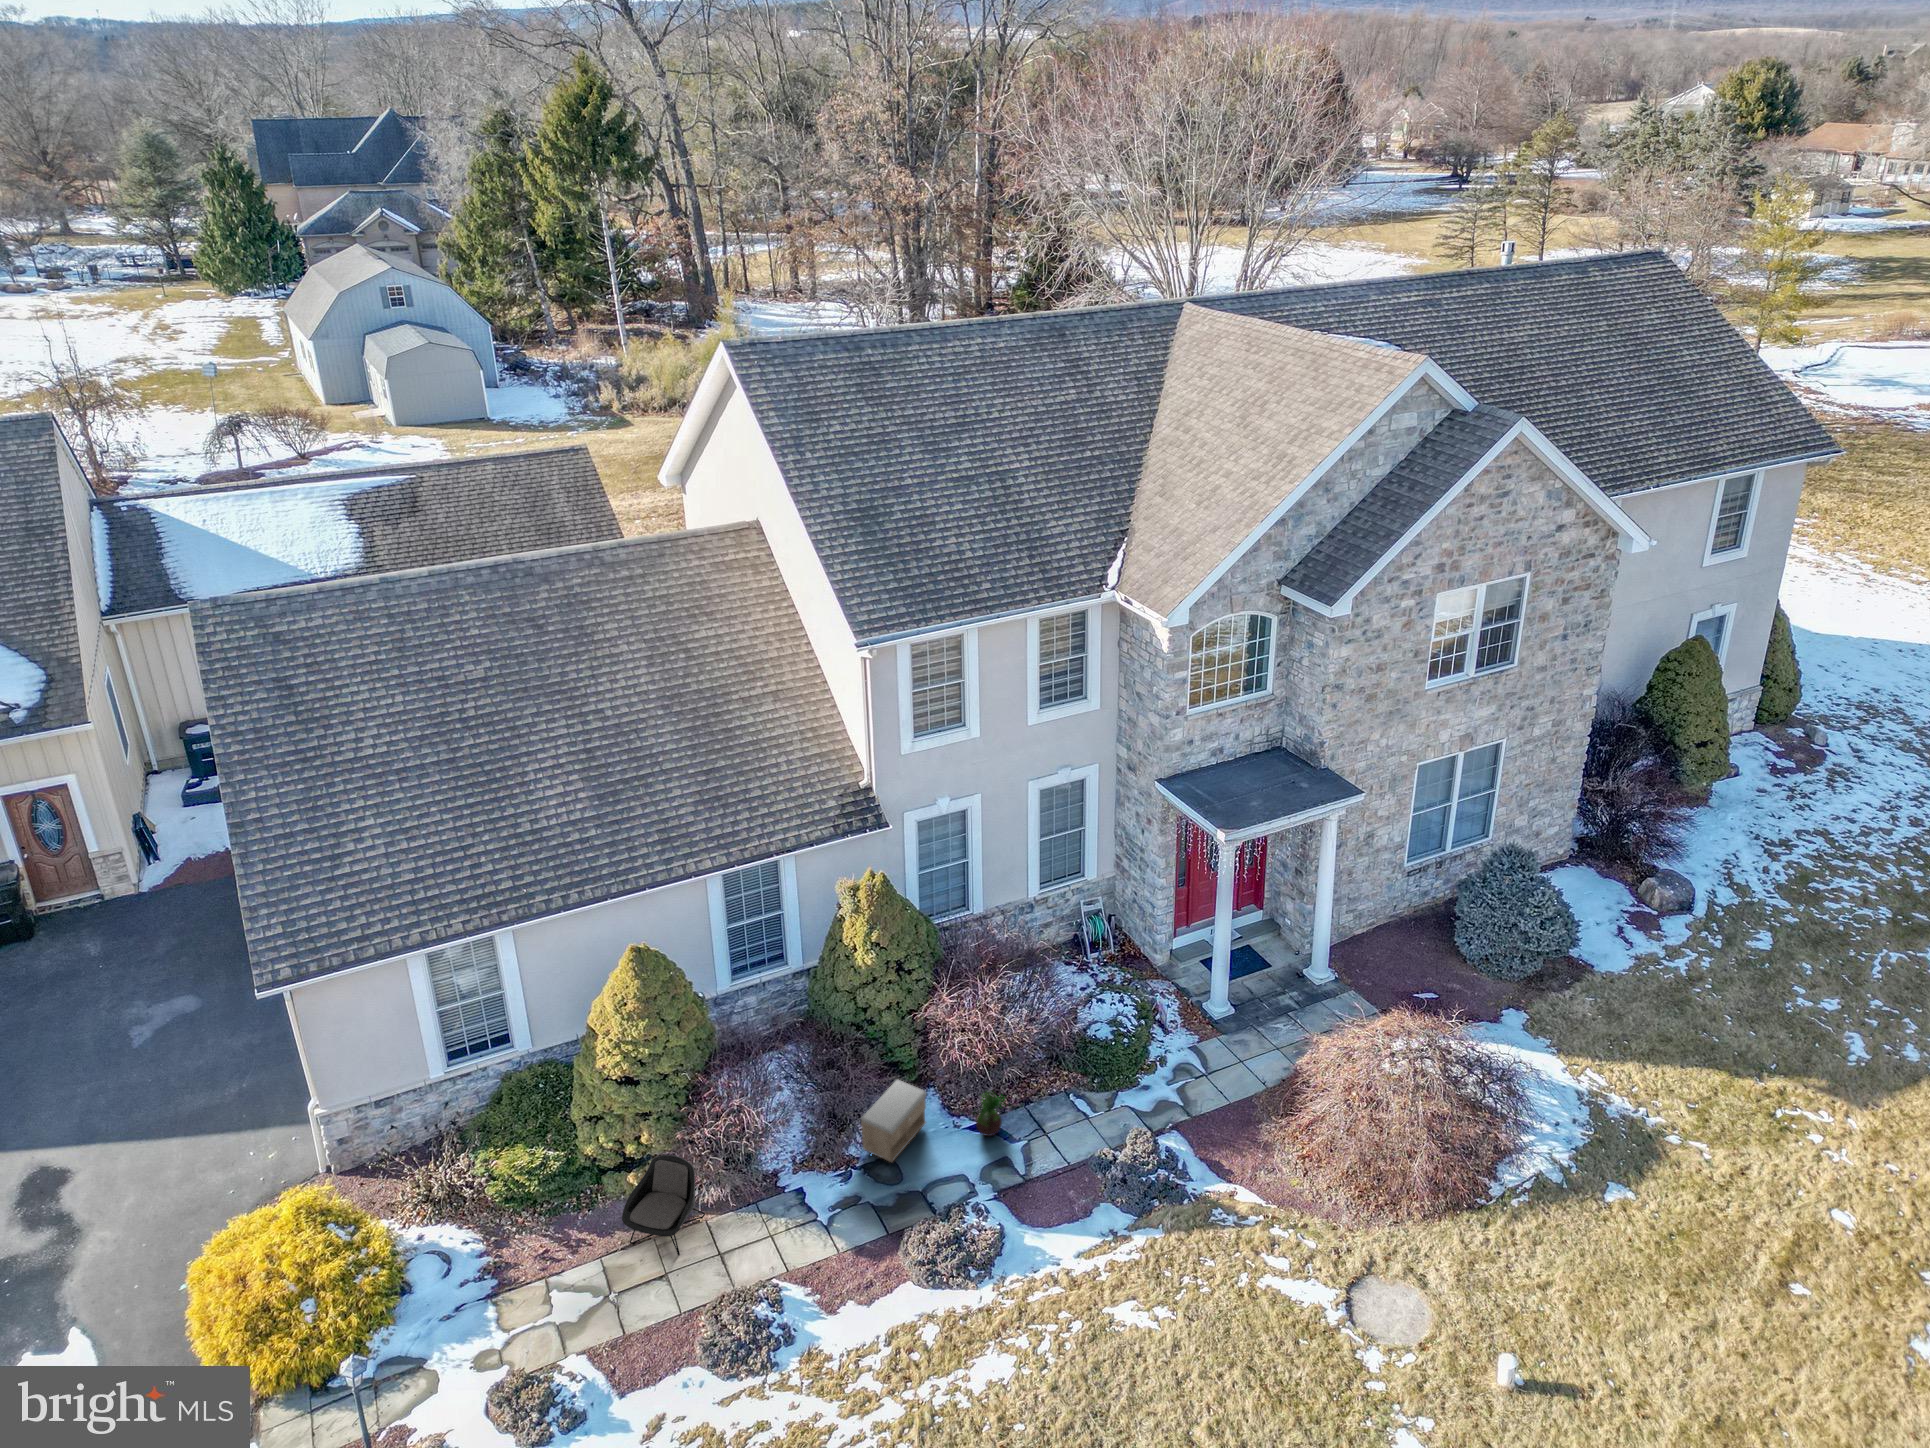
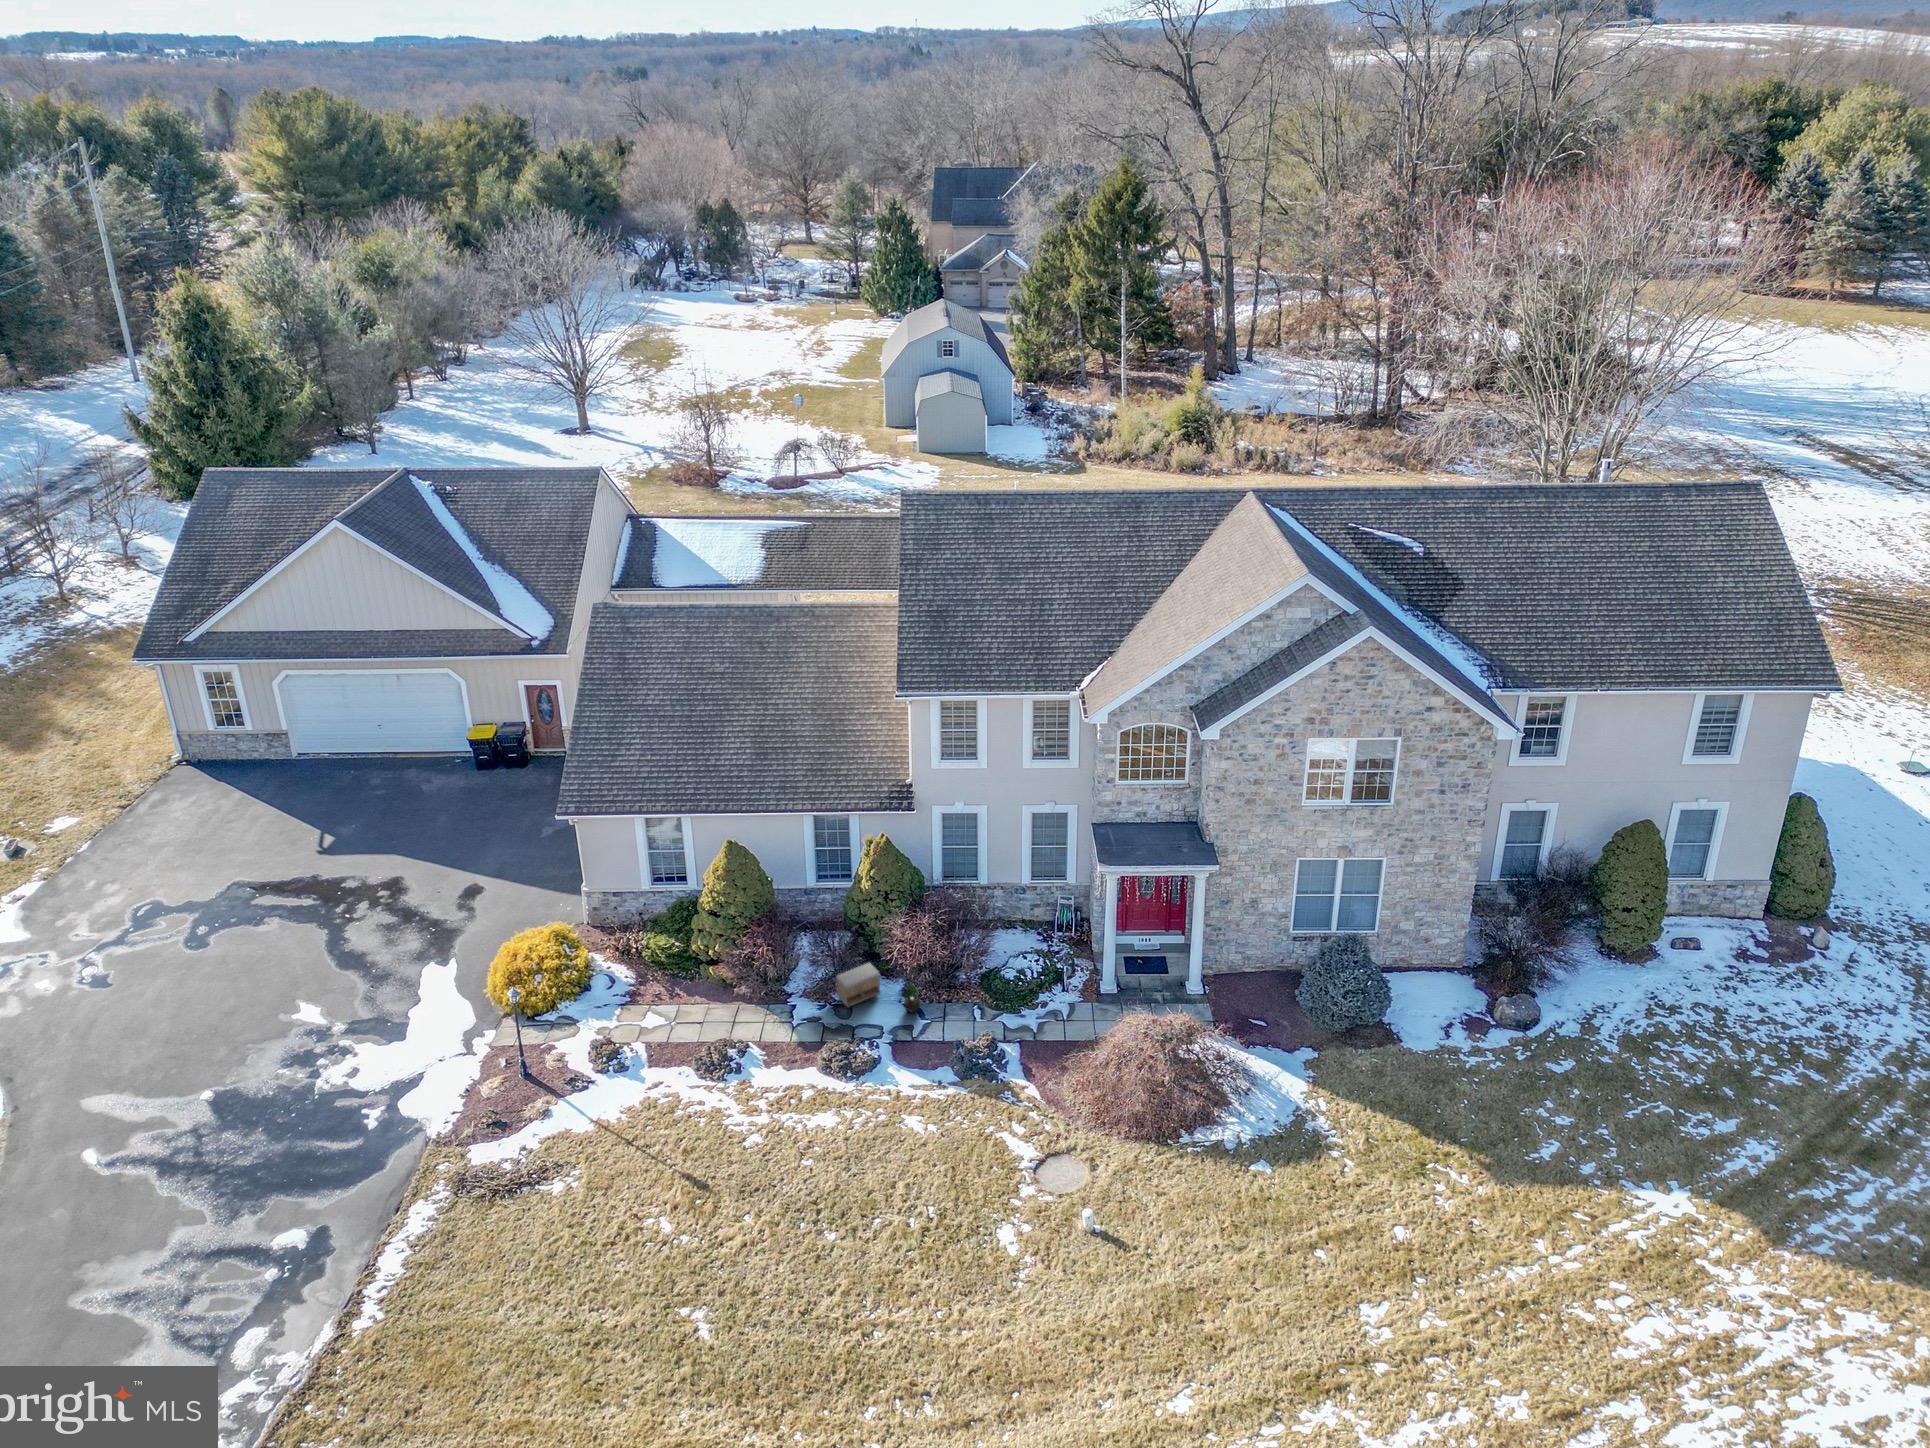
lounge chair: present [622,1155,705,1256] -> none [693,959,740,1015]

